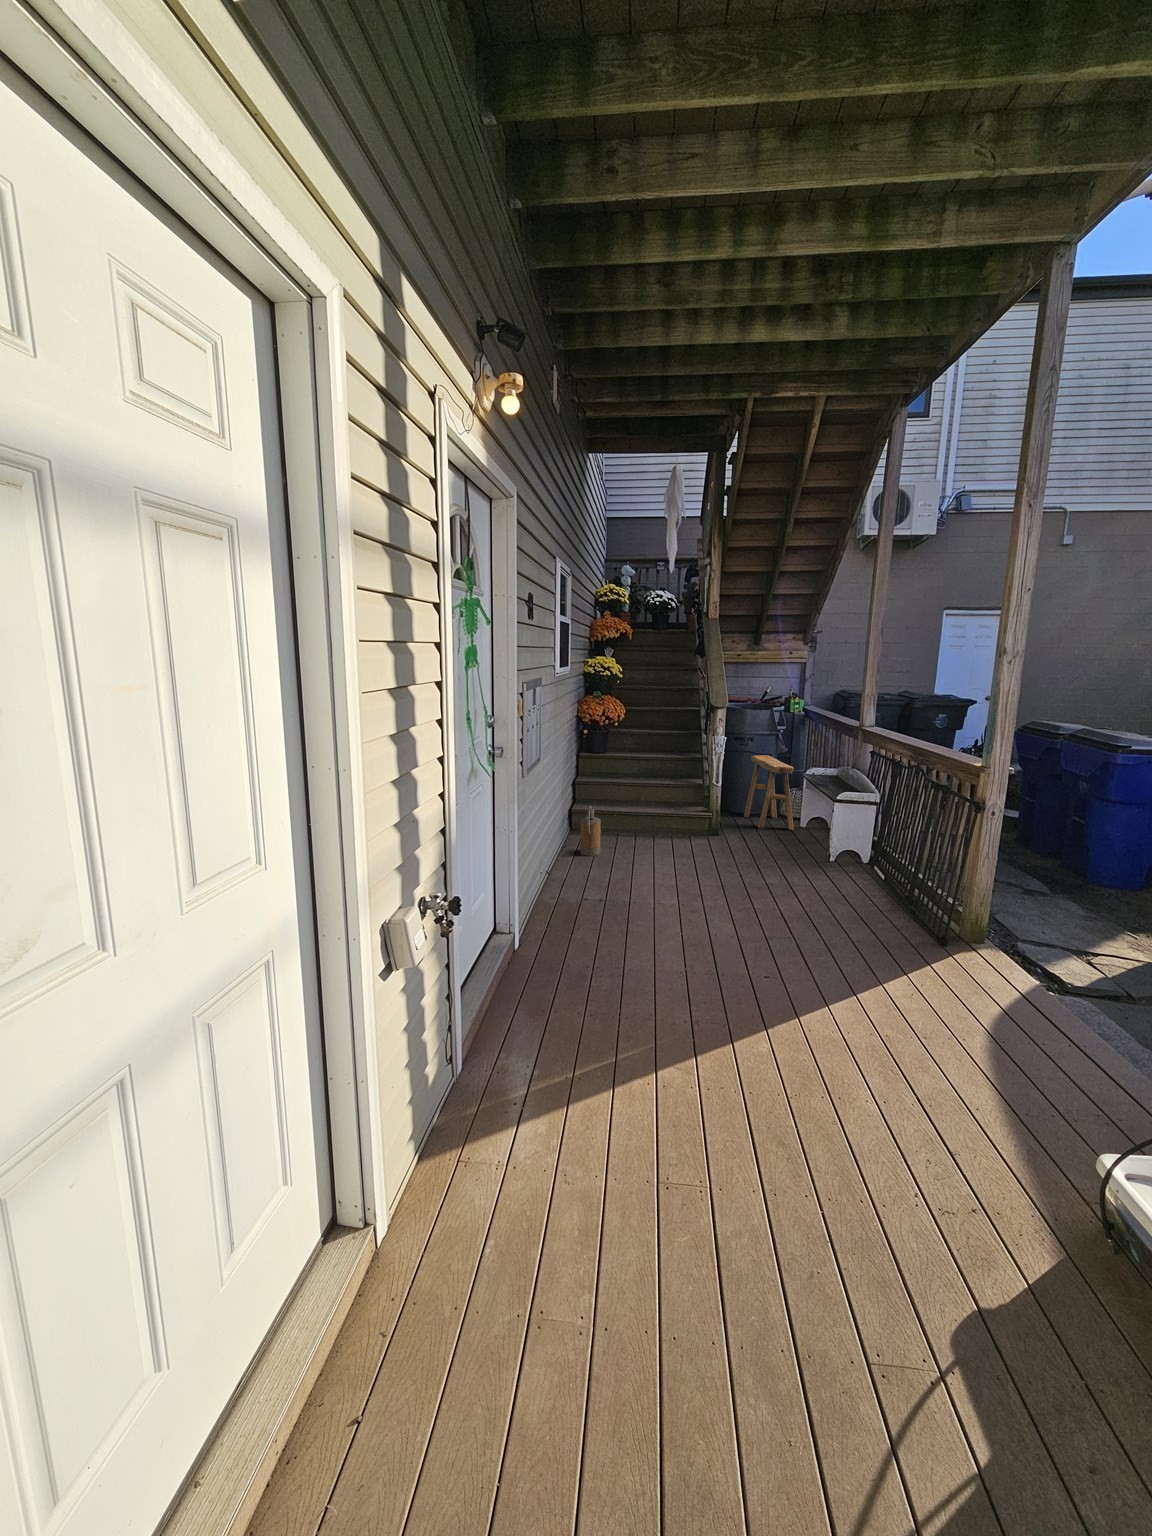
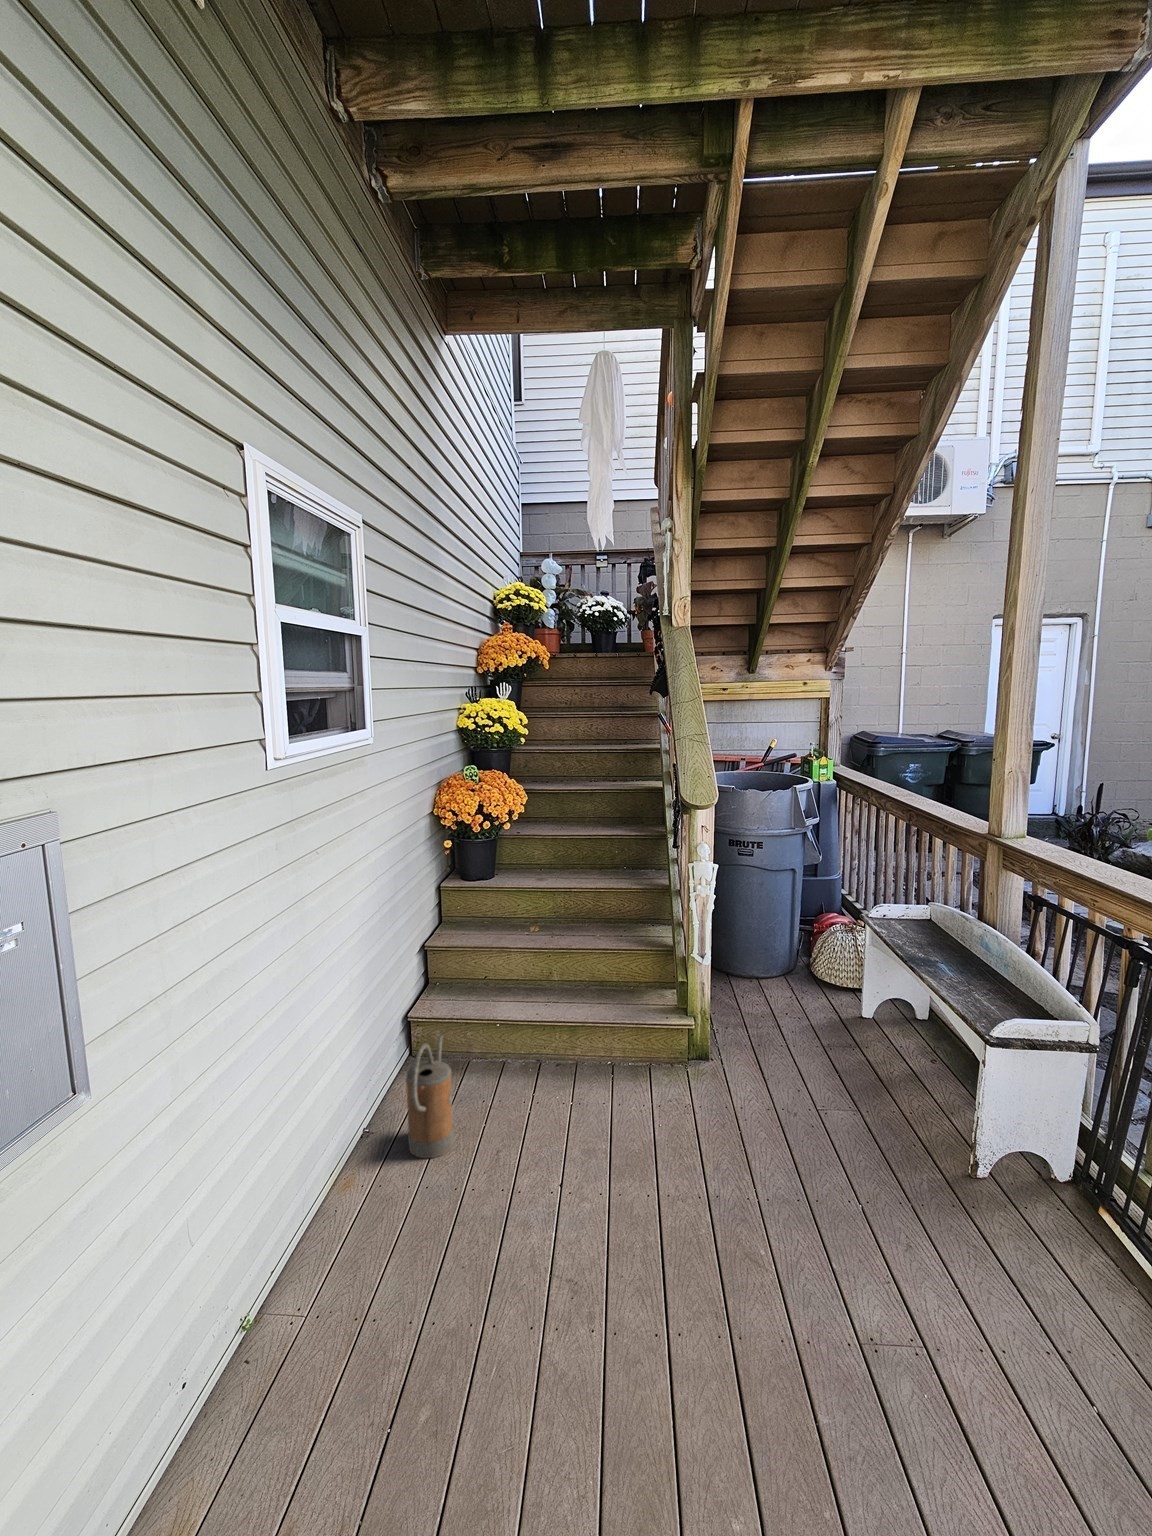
stool: present [744,755,794,830] -> none [752,870,852,1024]

